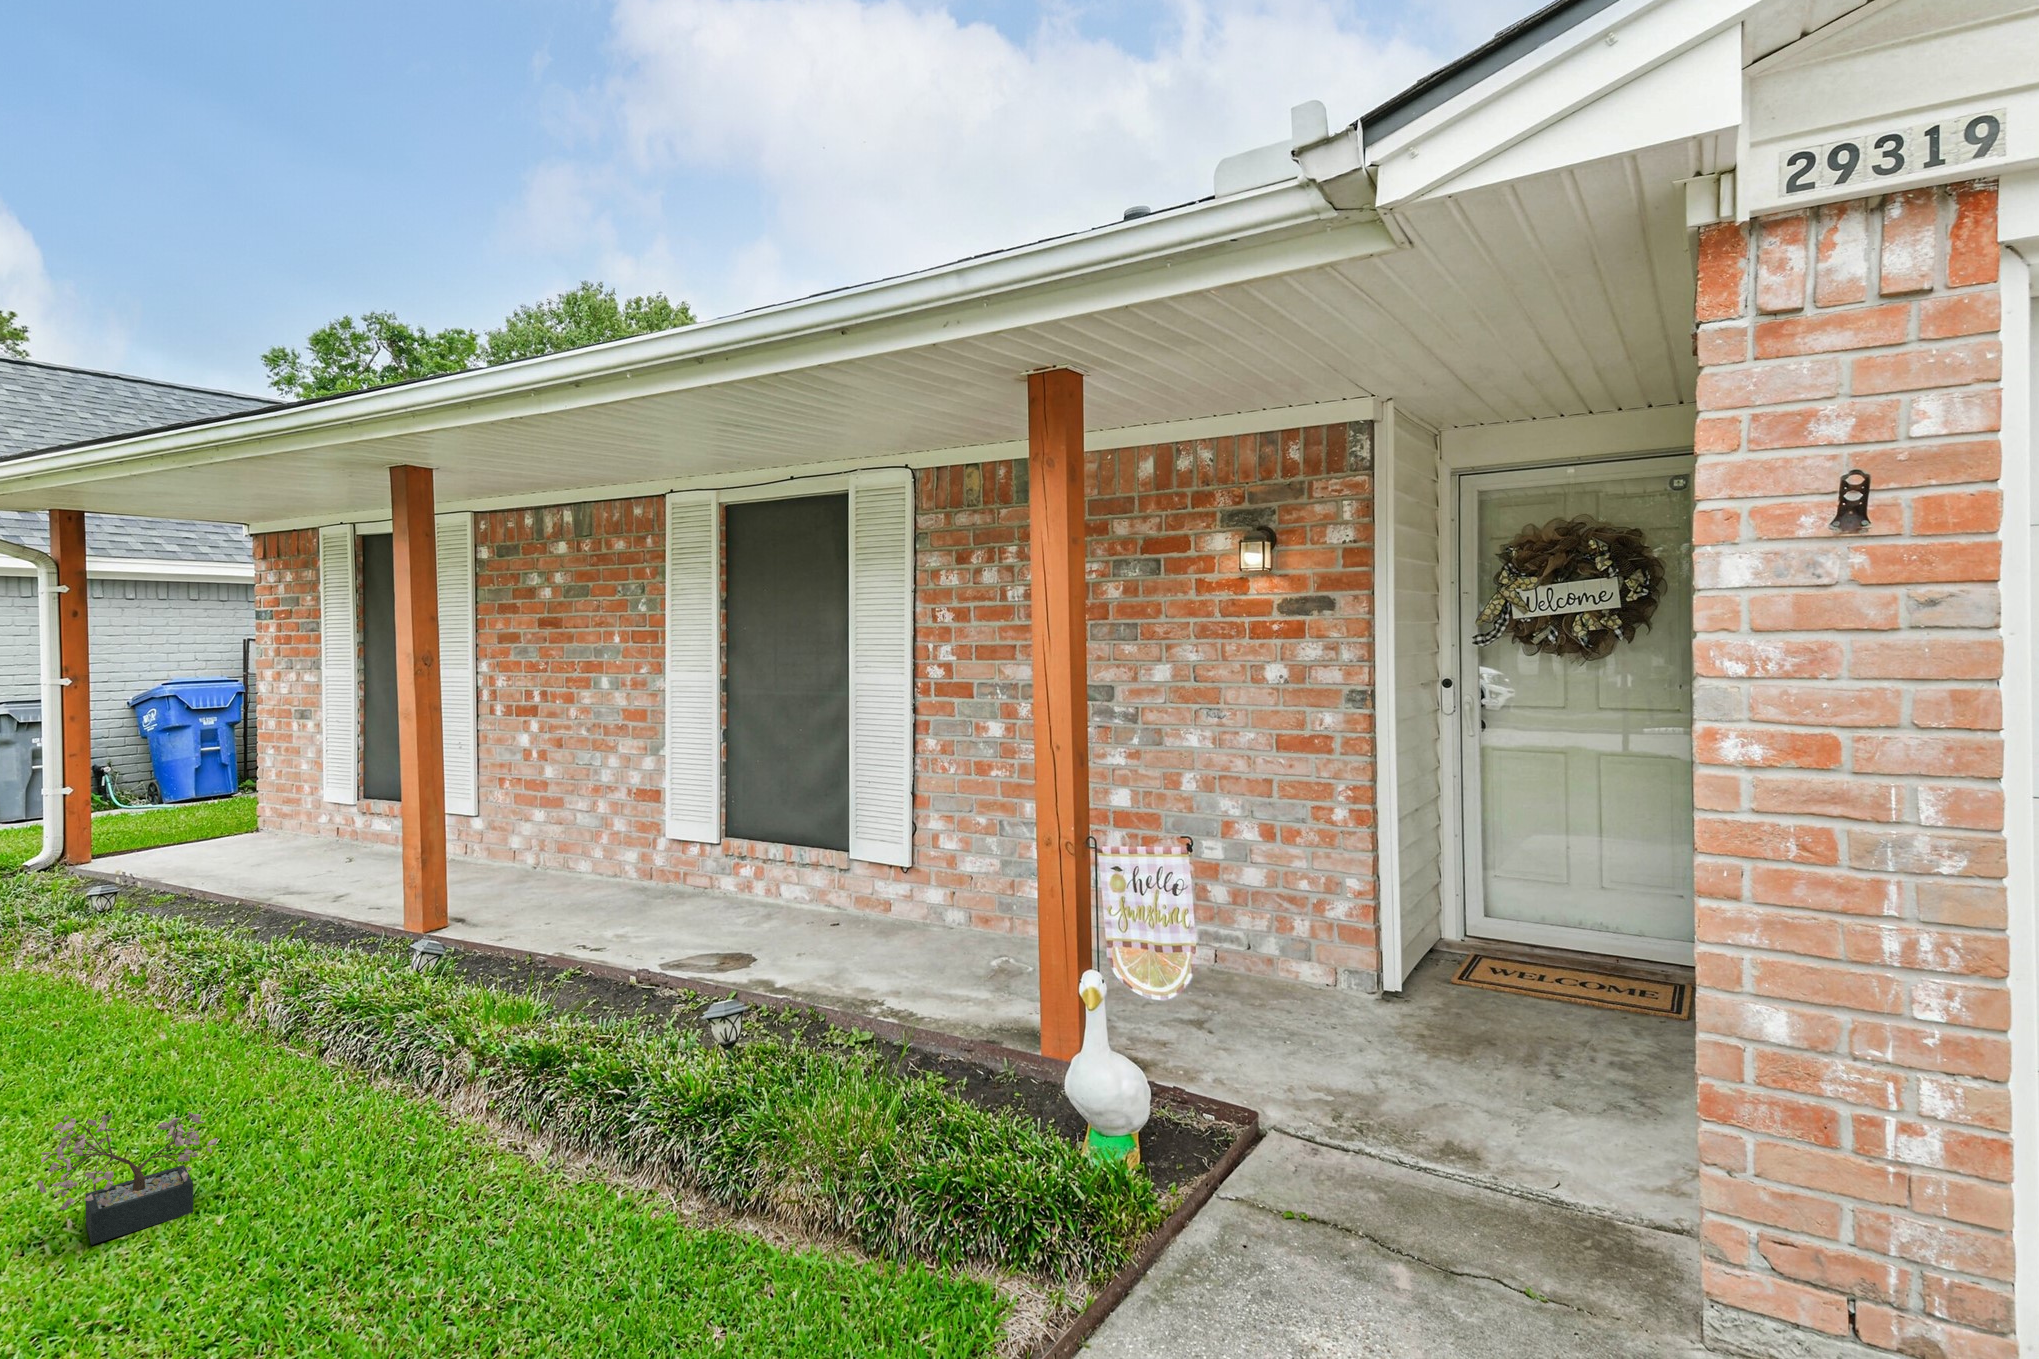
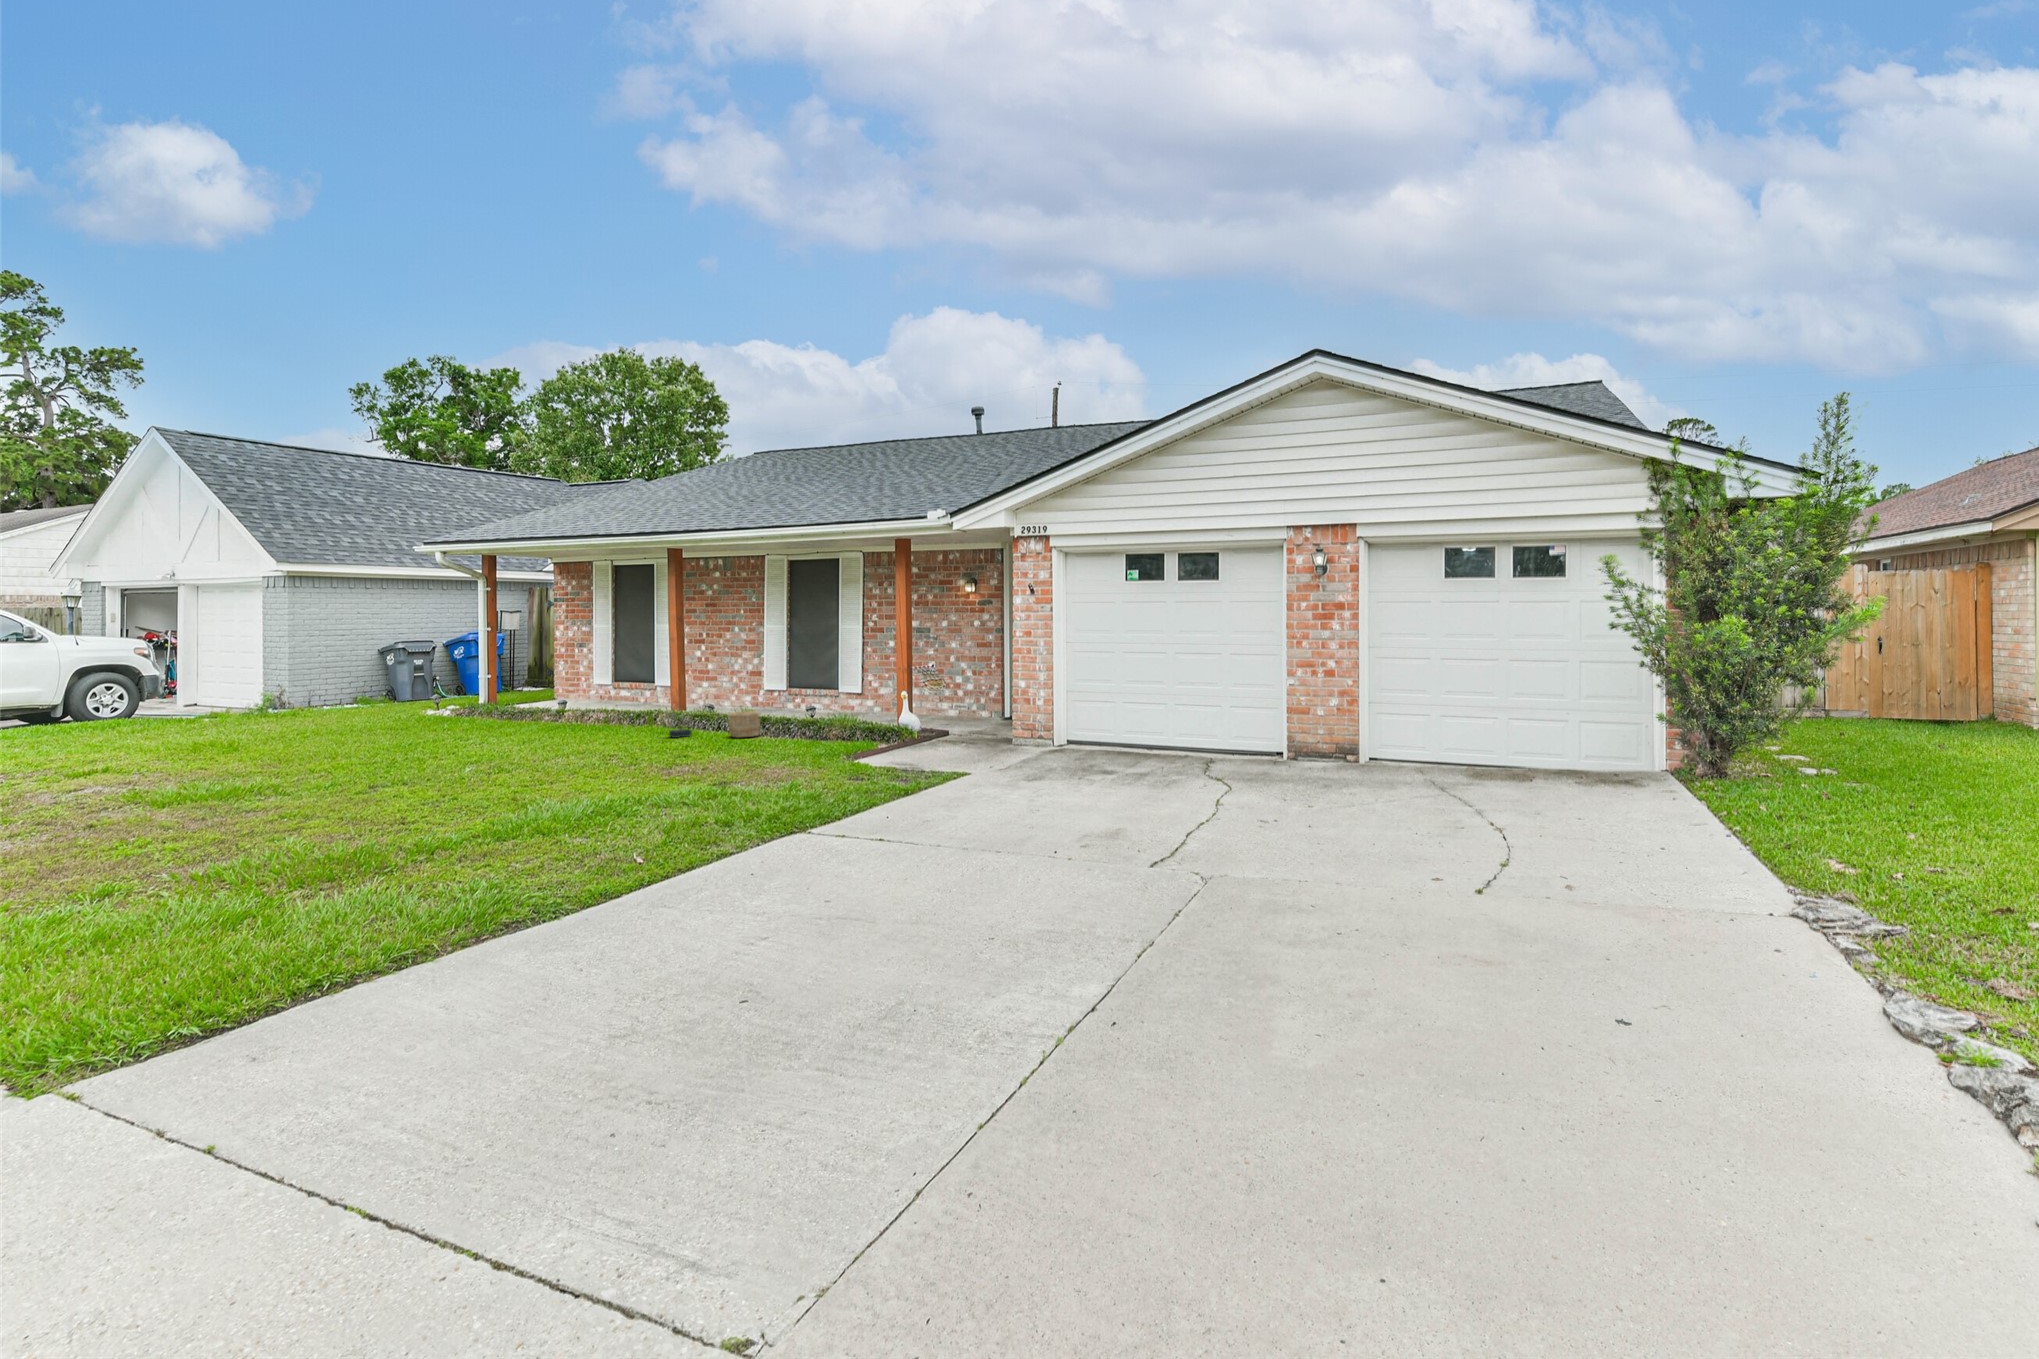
wooden bucket: none [299,1105,465,1285] -> present [729,711,760,737]

